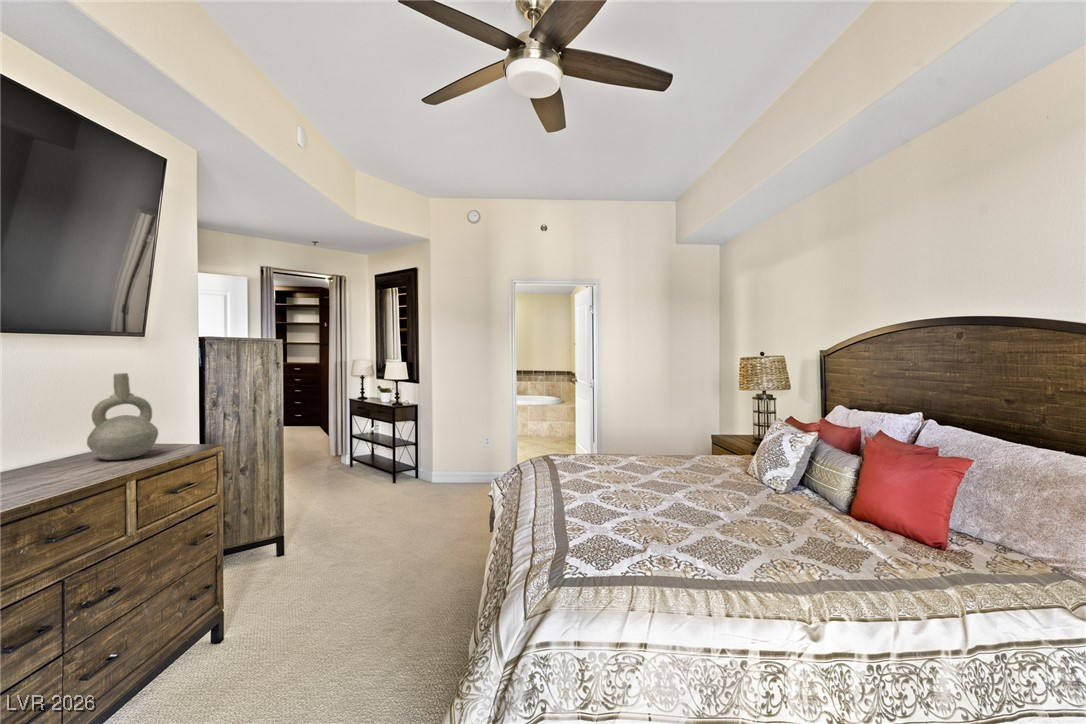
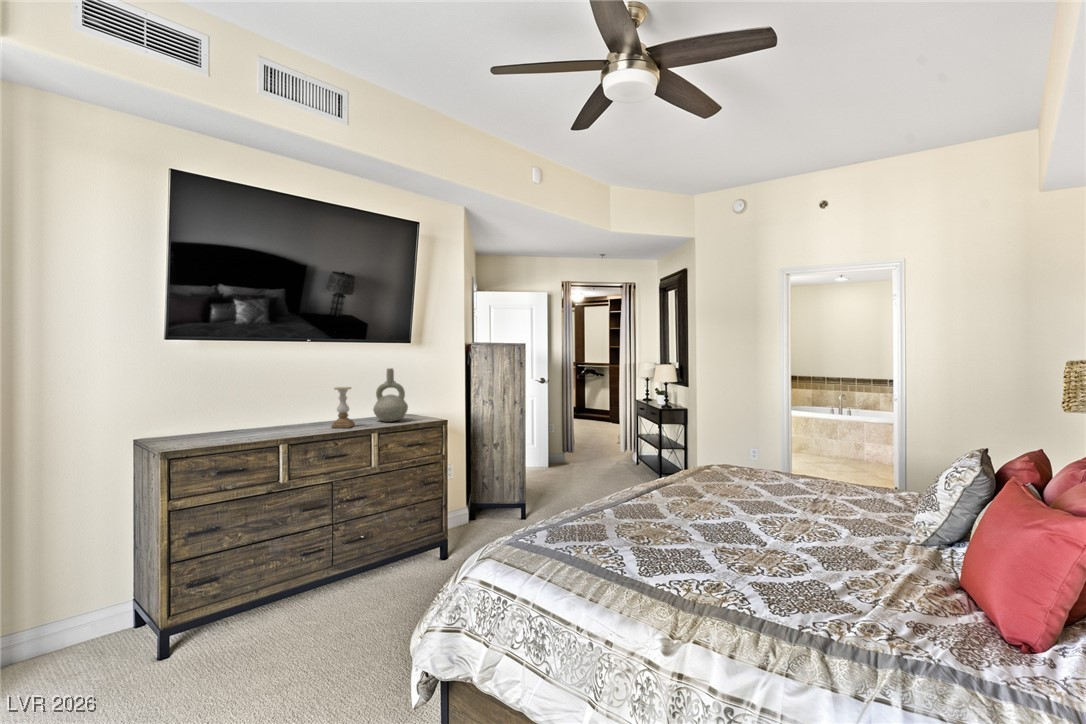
candle holder: none [23,408,73,486] -> present [332,387,355,428]

